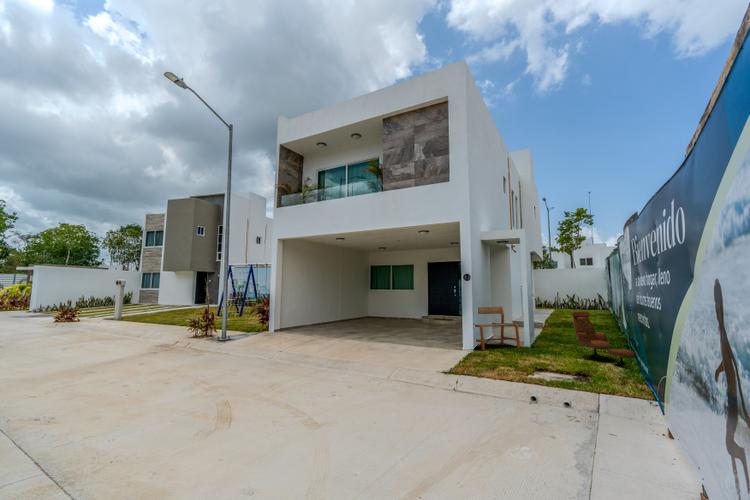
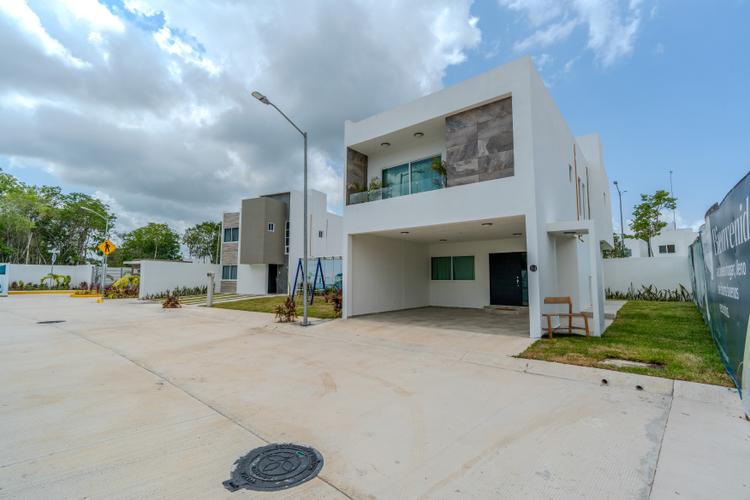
lounge chair: present [572,311,635,366] -> none [646,302,716,358]

